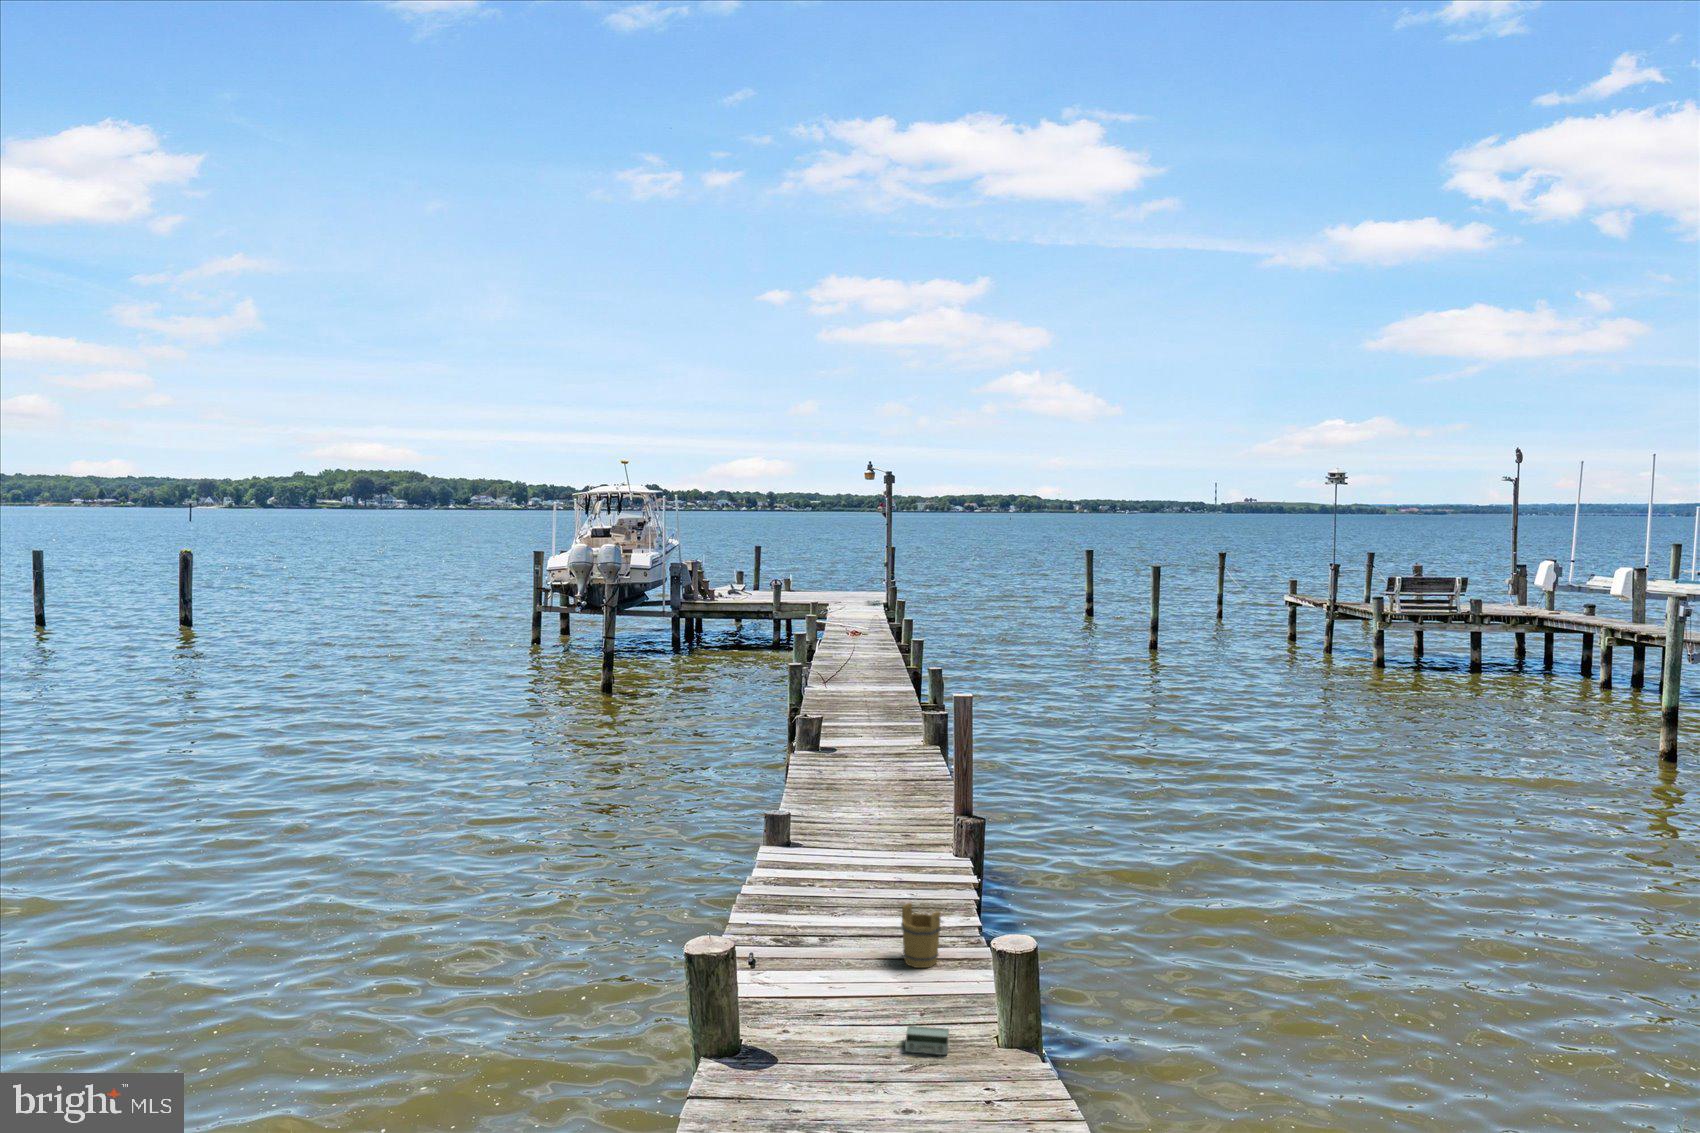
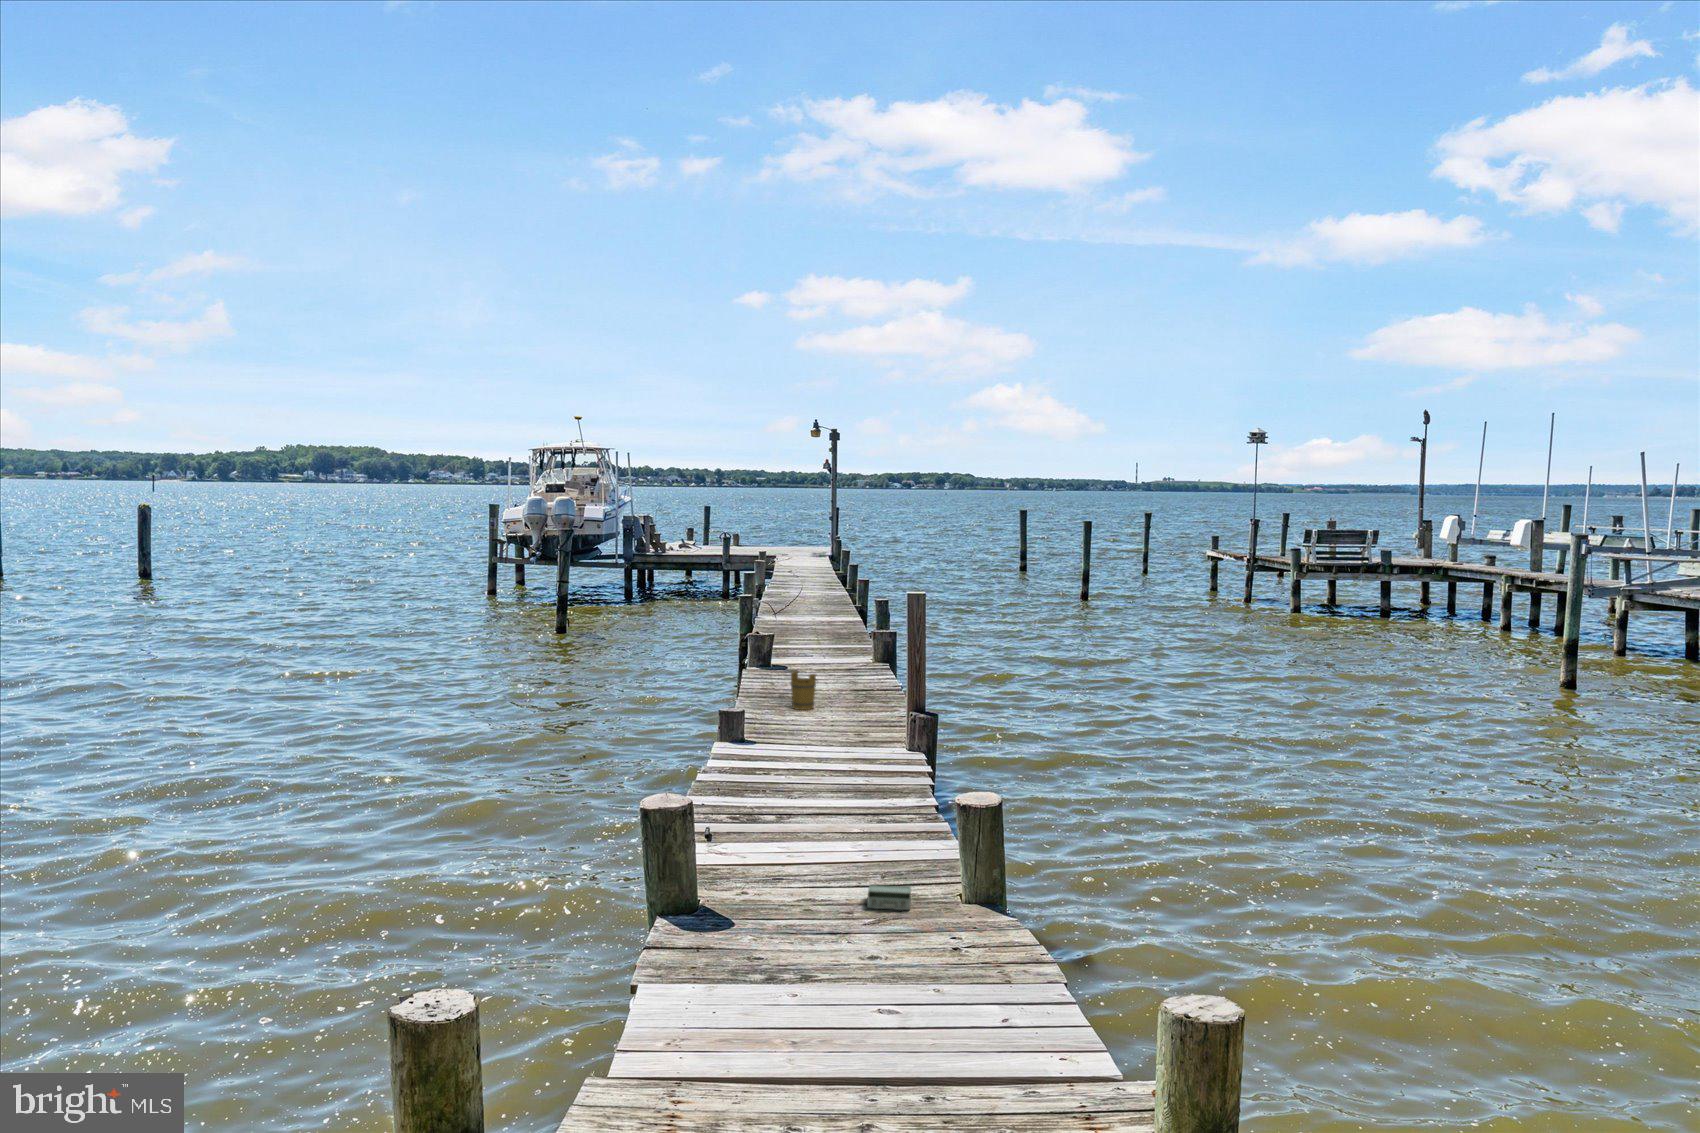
bucket: present [901,903,942,968] -> present [791,671,816,710]

